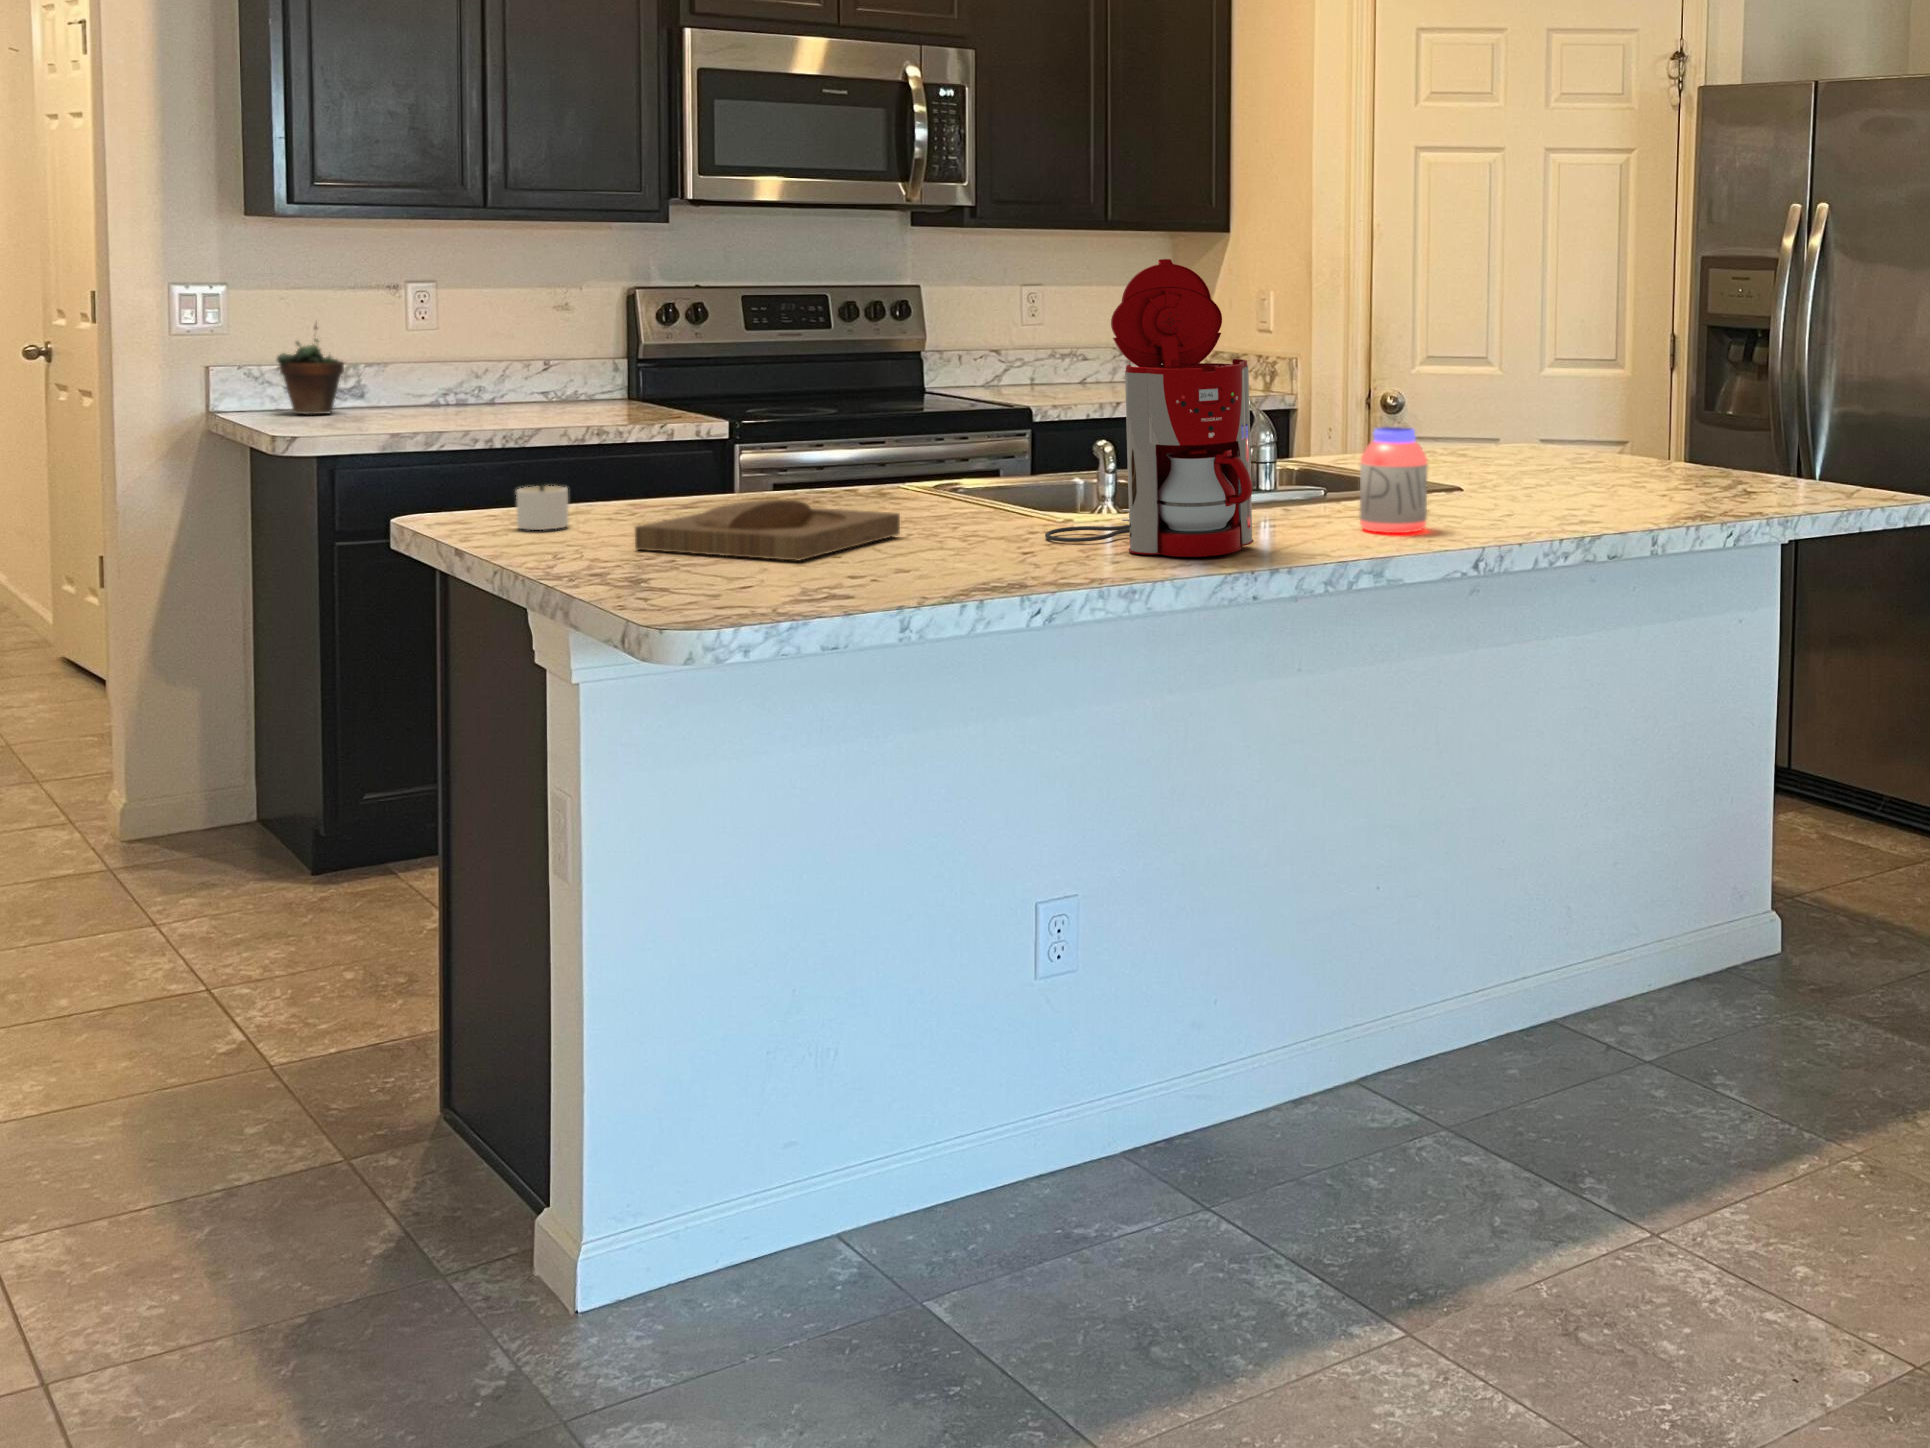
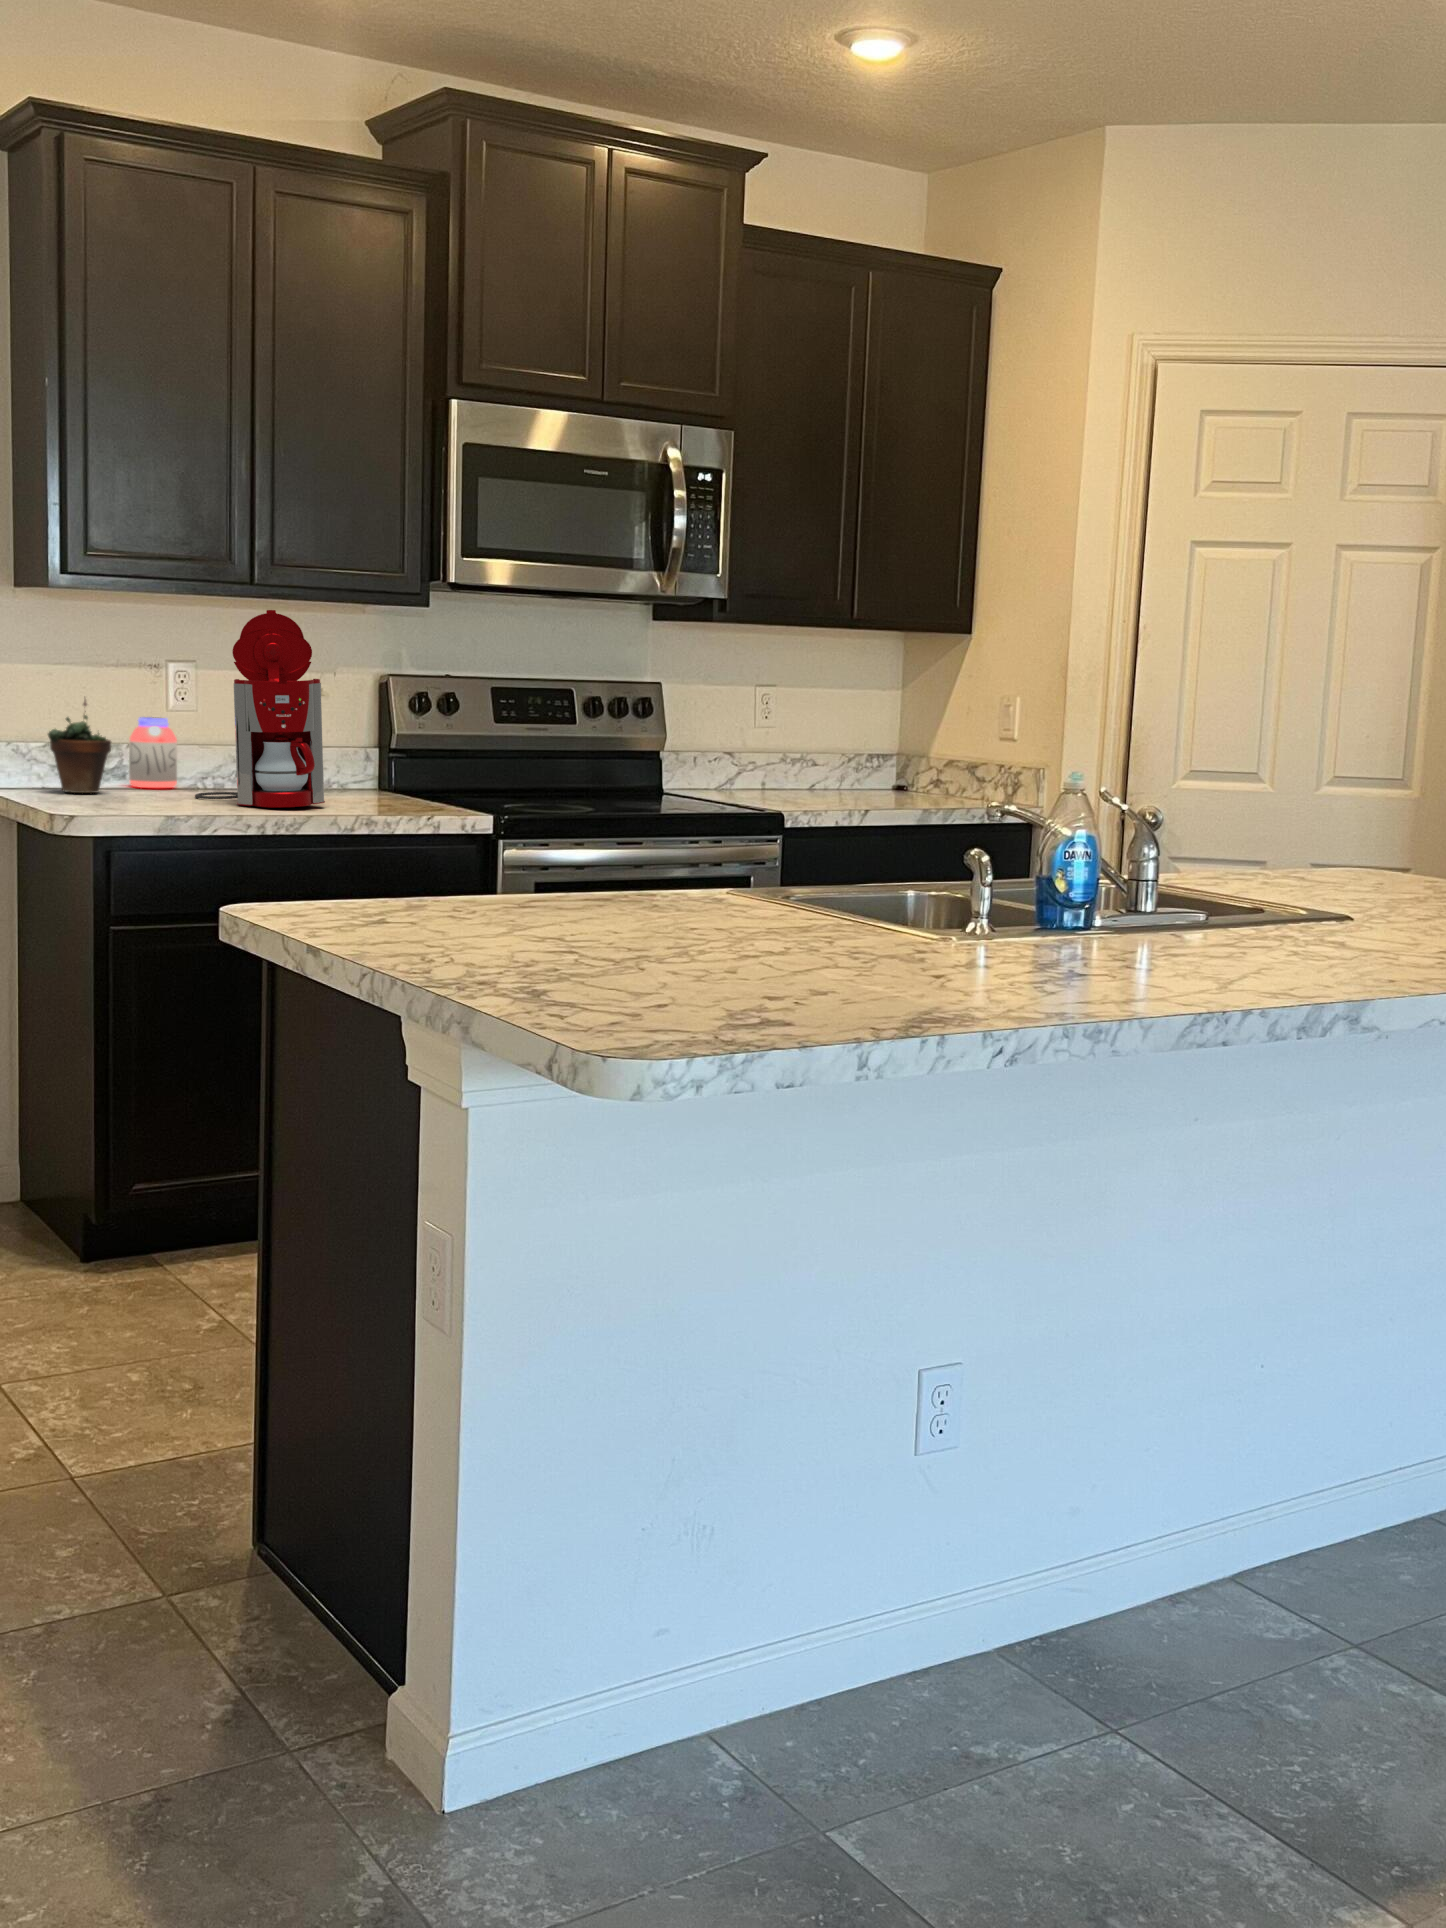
coffee maker: present [1045,259,1254,557] -> present [195,610,325,807]
jar: present [1360,427,1427,533] -> present [129,717,177,788]
candle: present [516,485,568,530] -> none [358,874,429,927]
tray: present [635,500,900,560] -> none [501,904,780,975]

